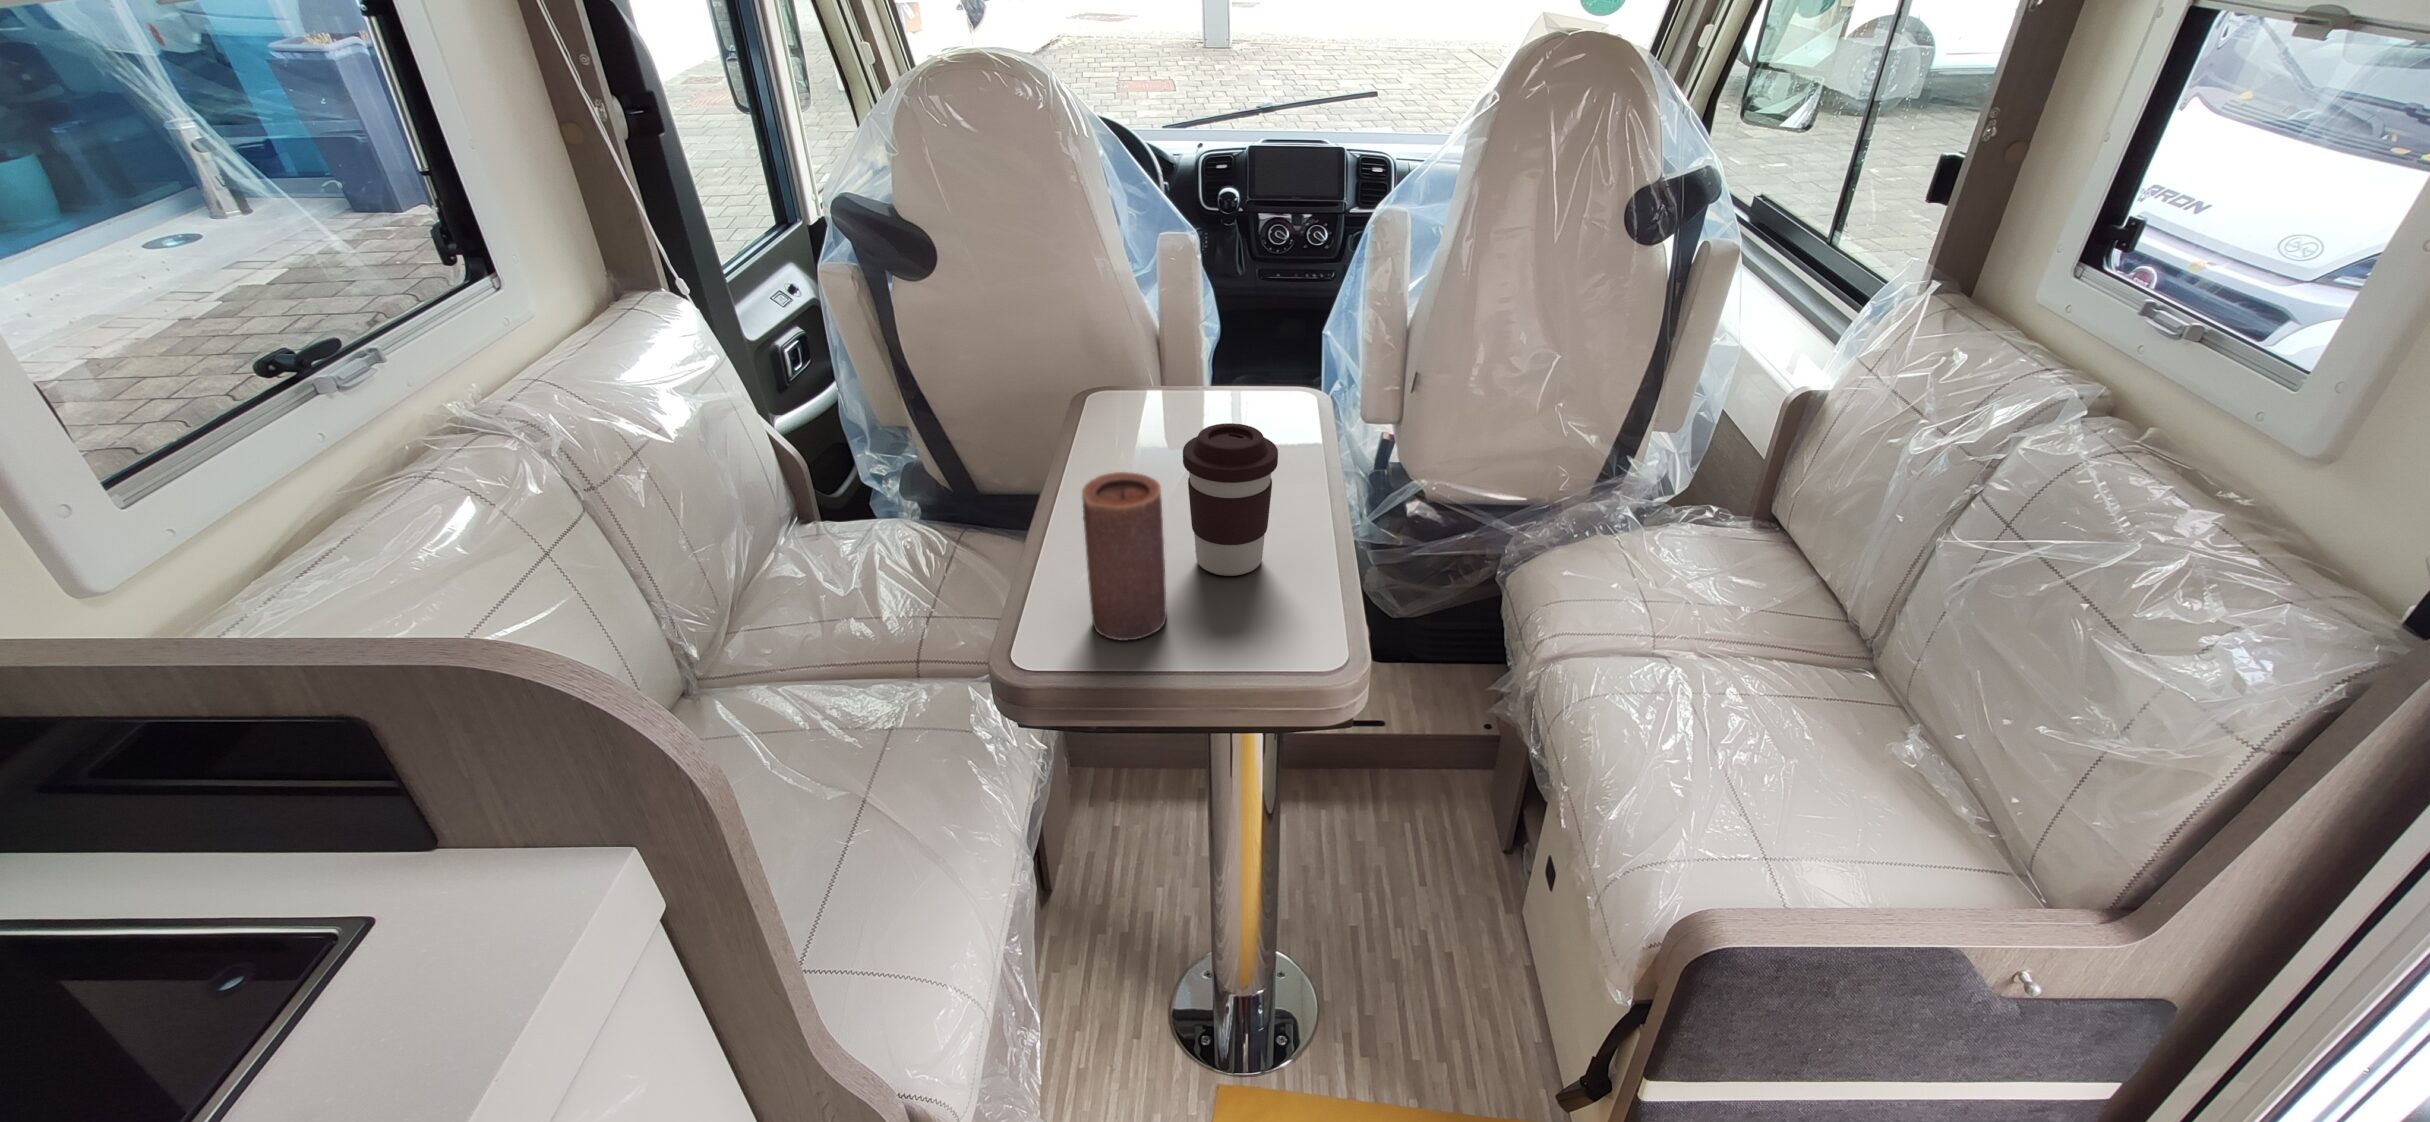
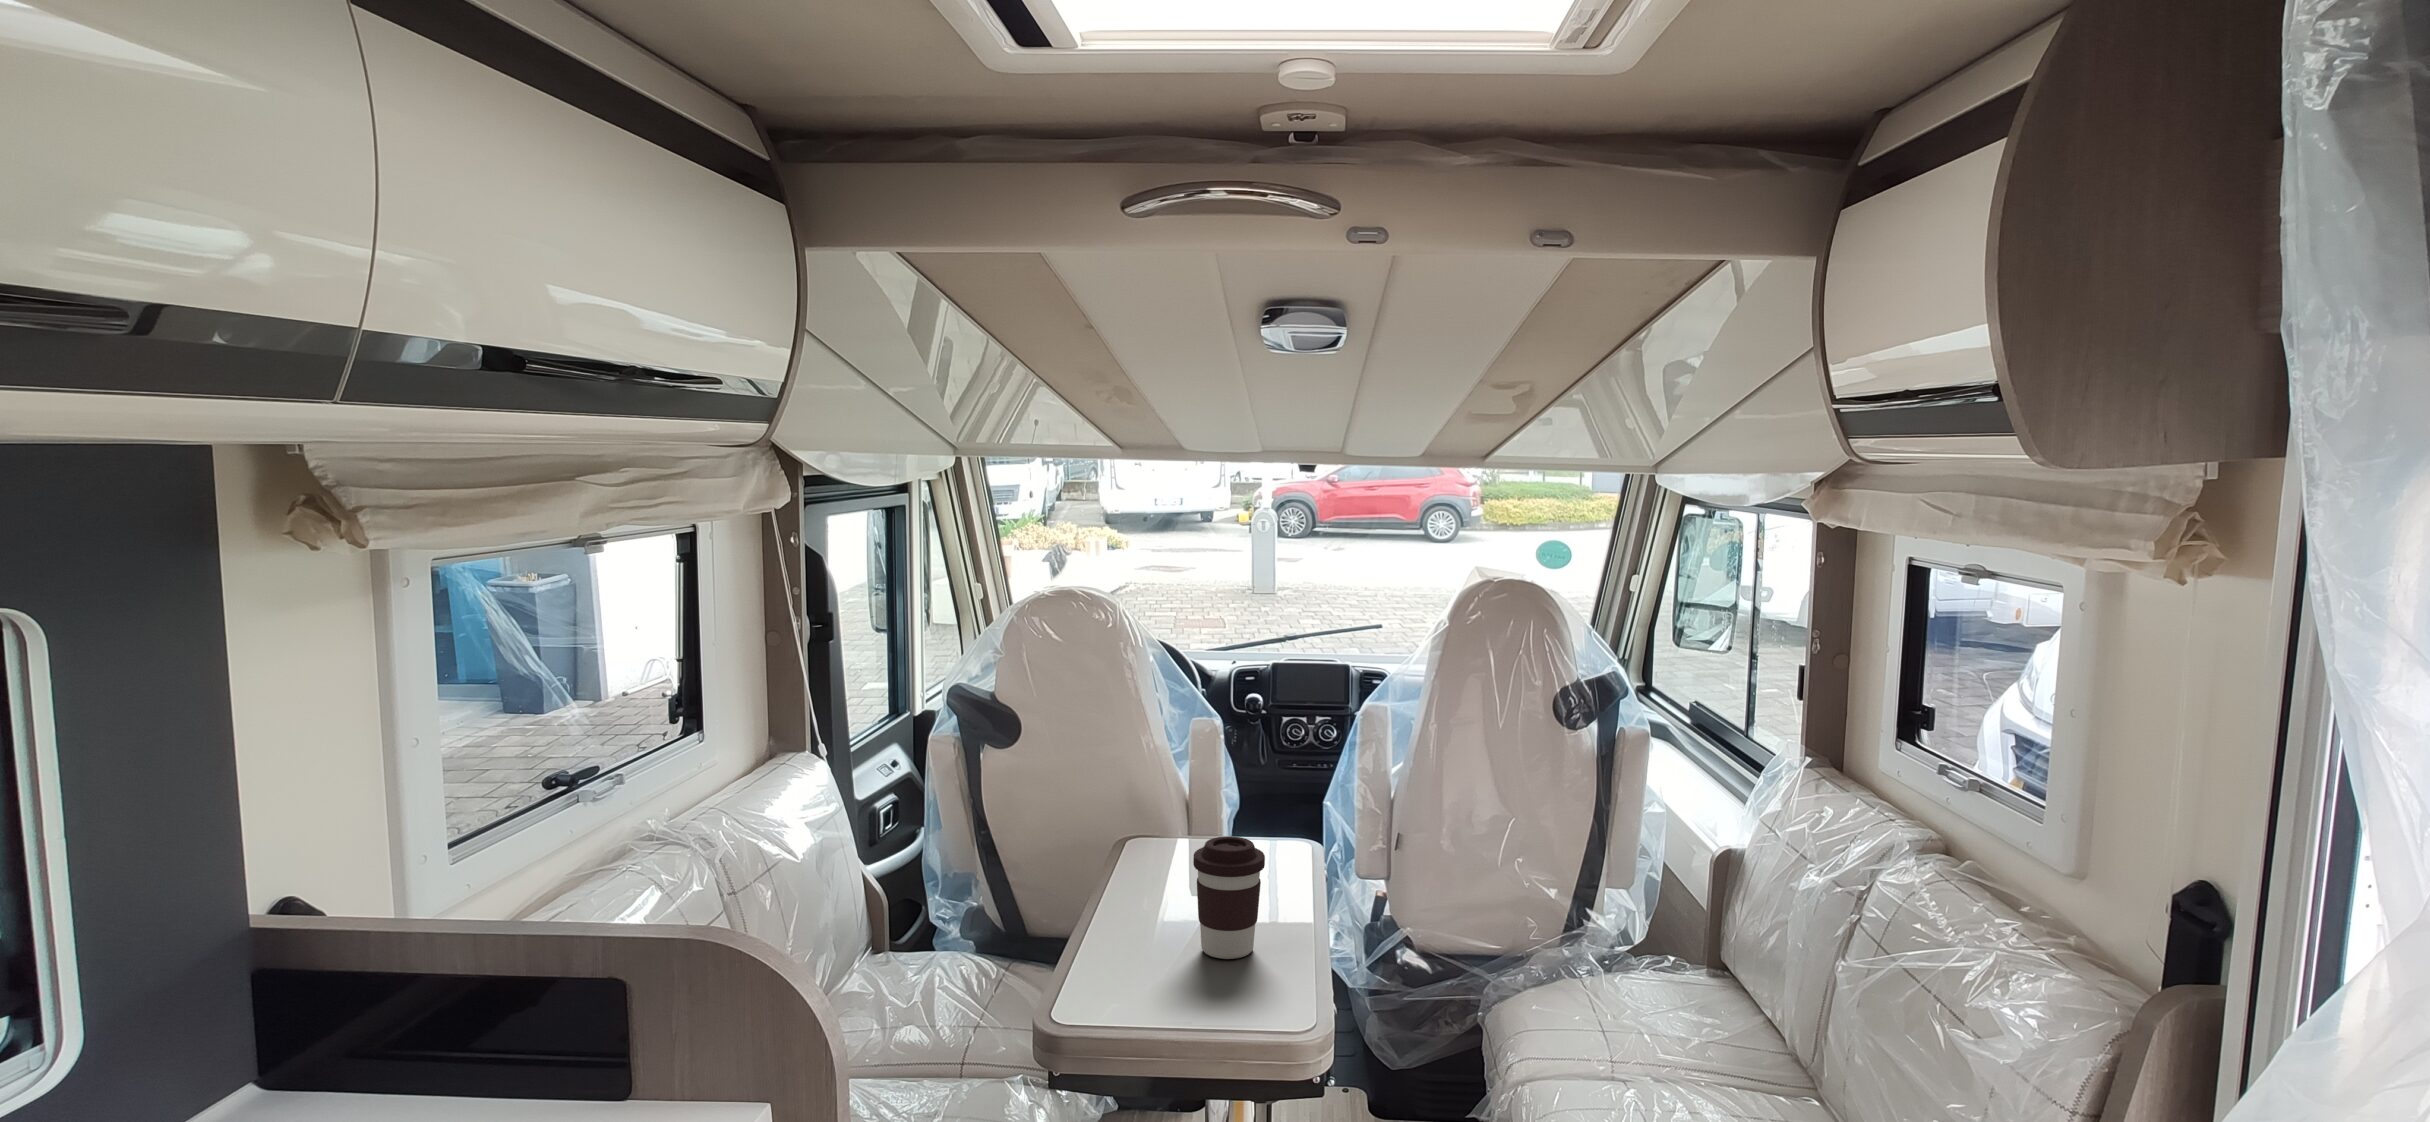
candle: present [1082,472,1167,641] -> none [1115,863,1174,999]

